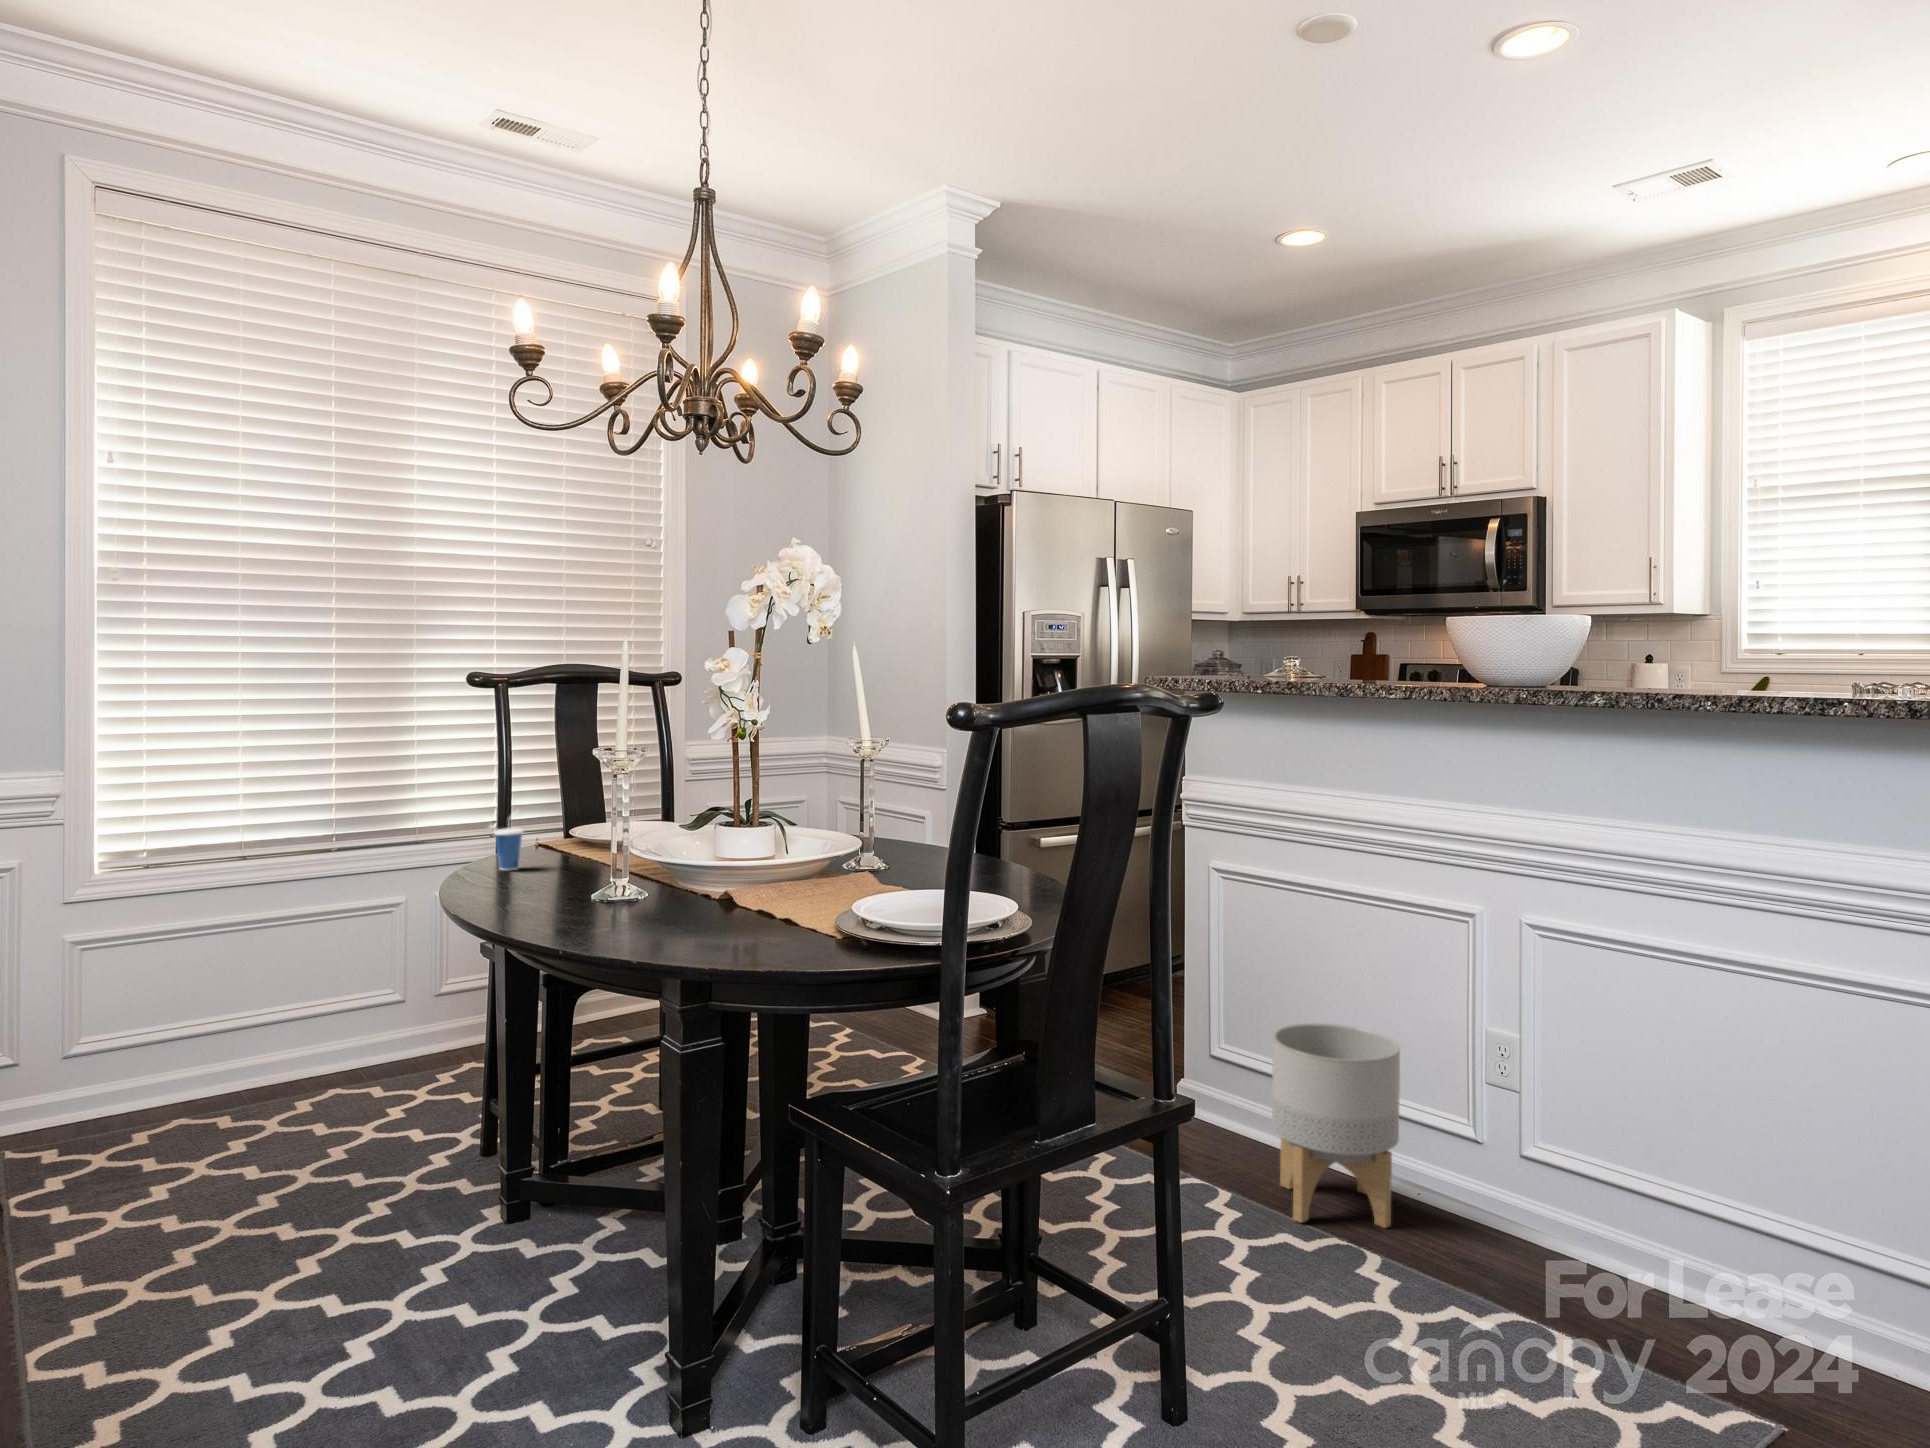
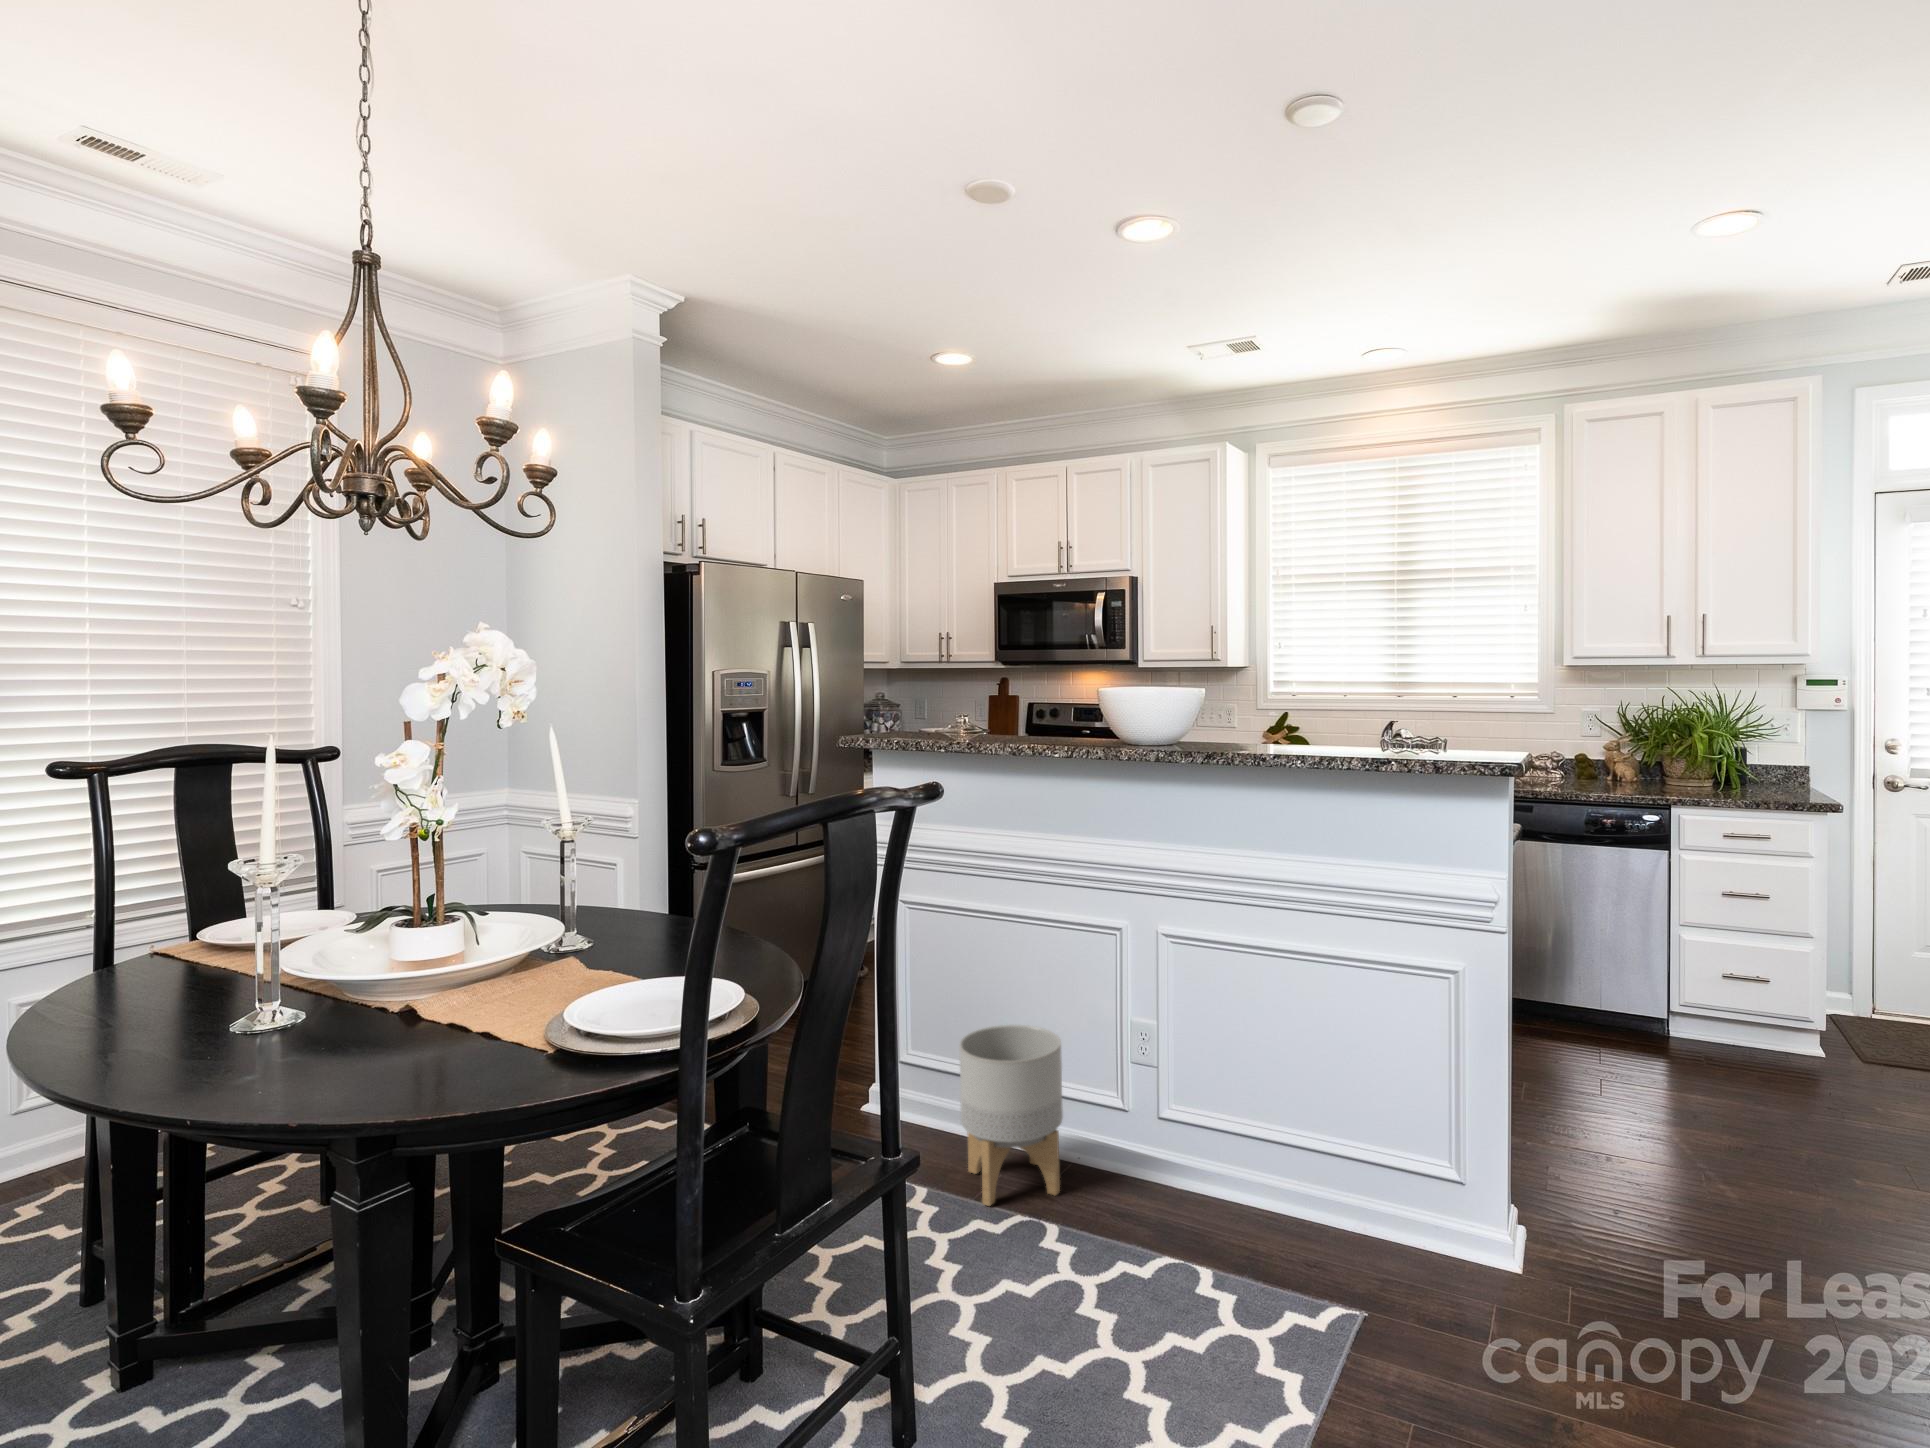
cup: present [494,828,523,870] -> none [96,932,140,1007]

